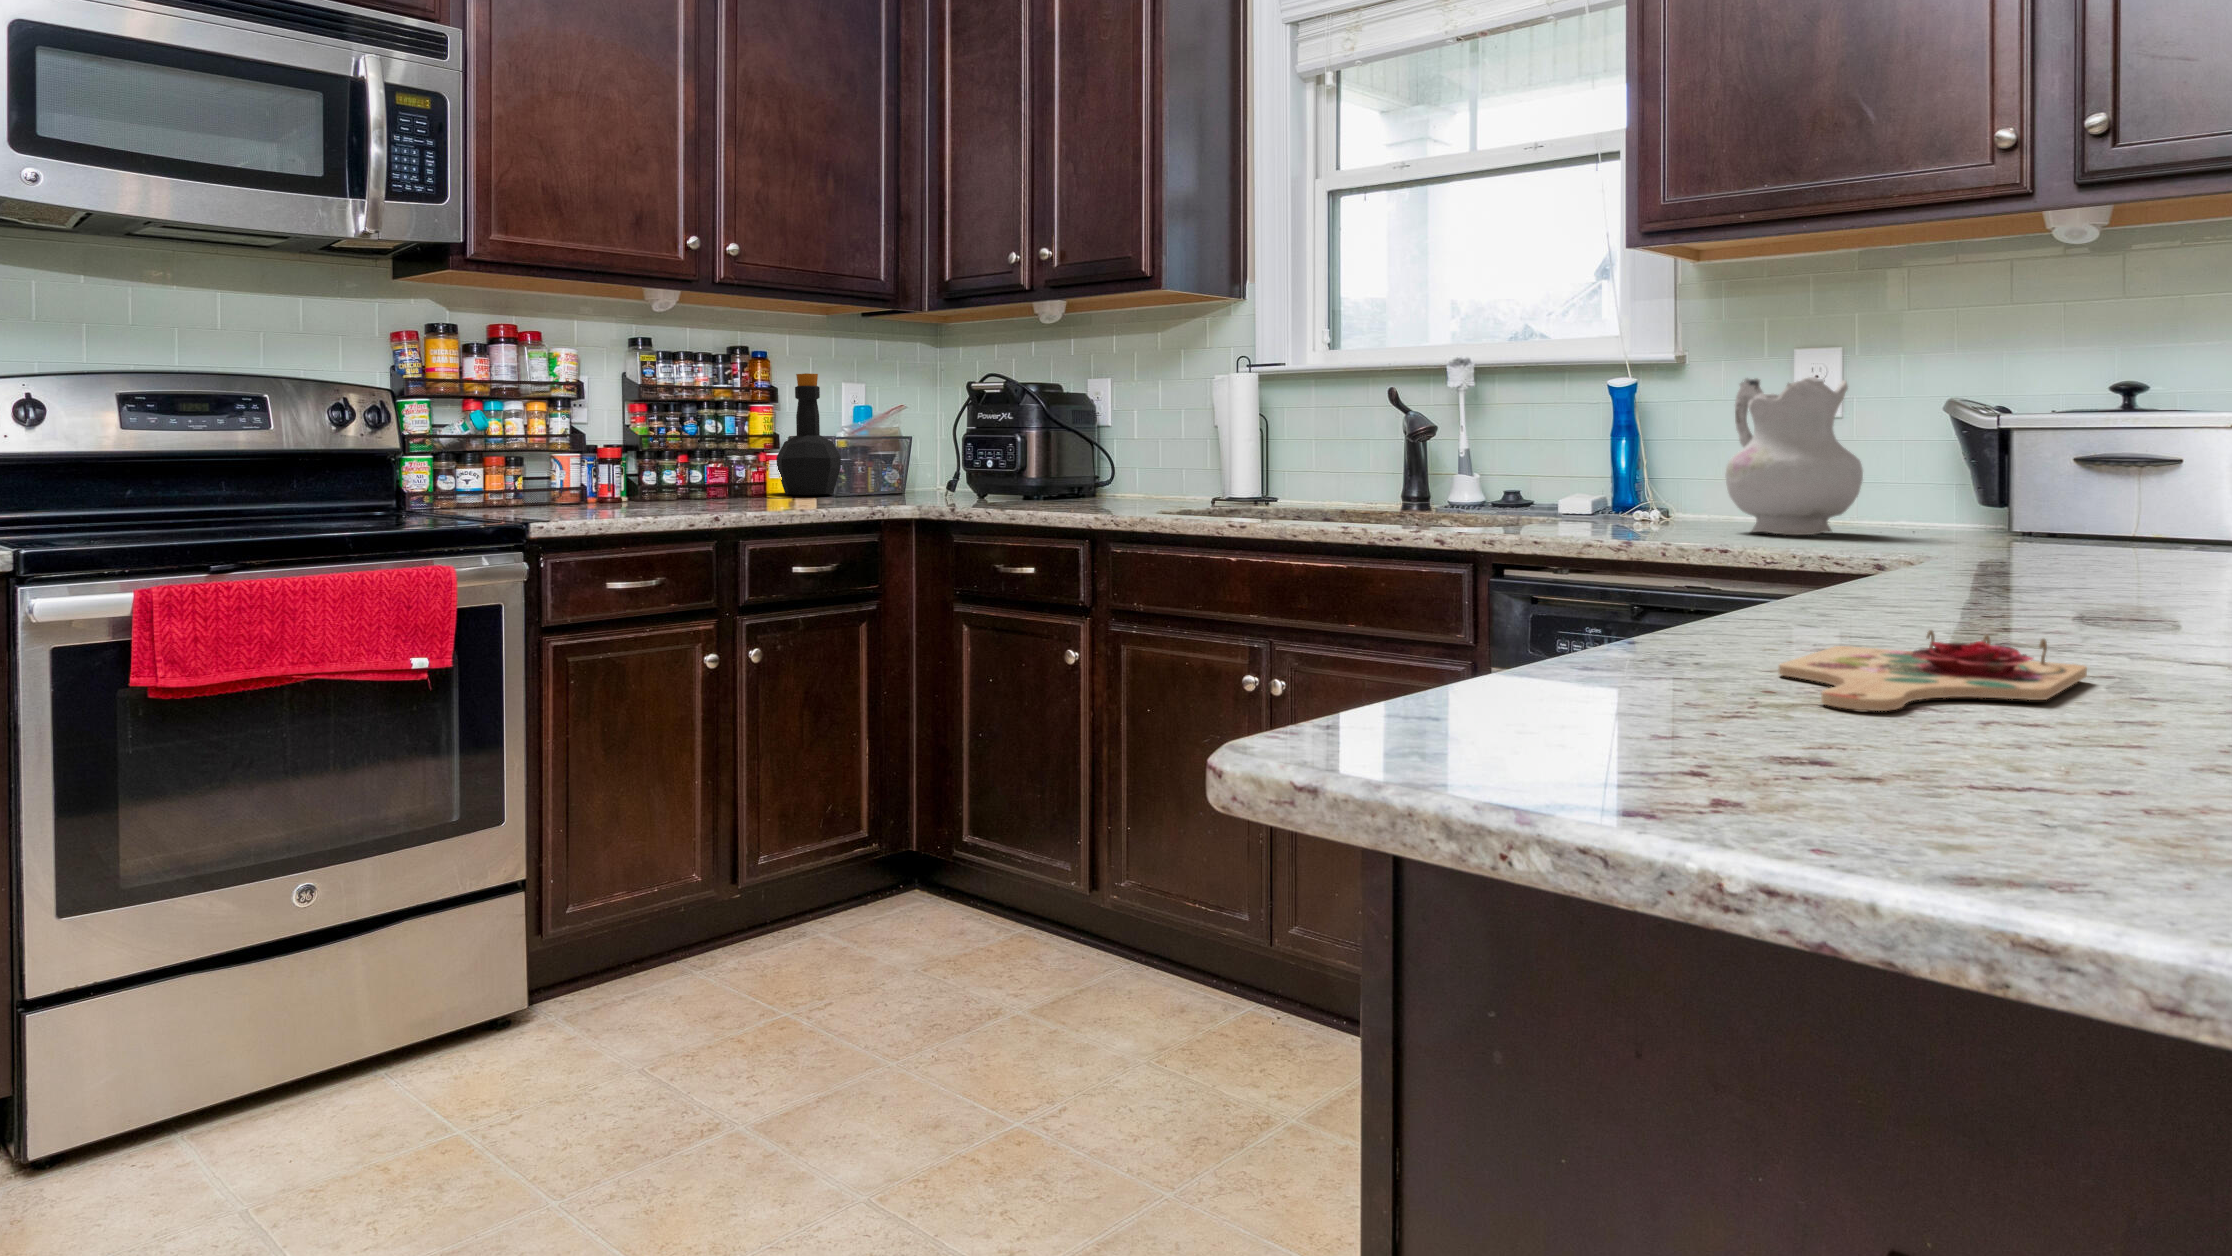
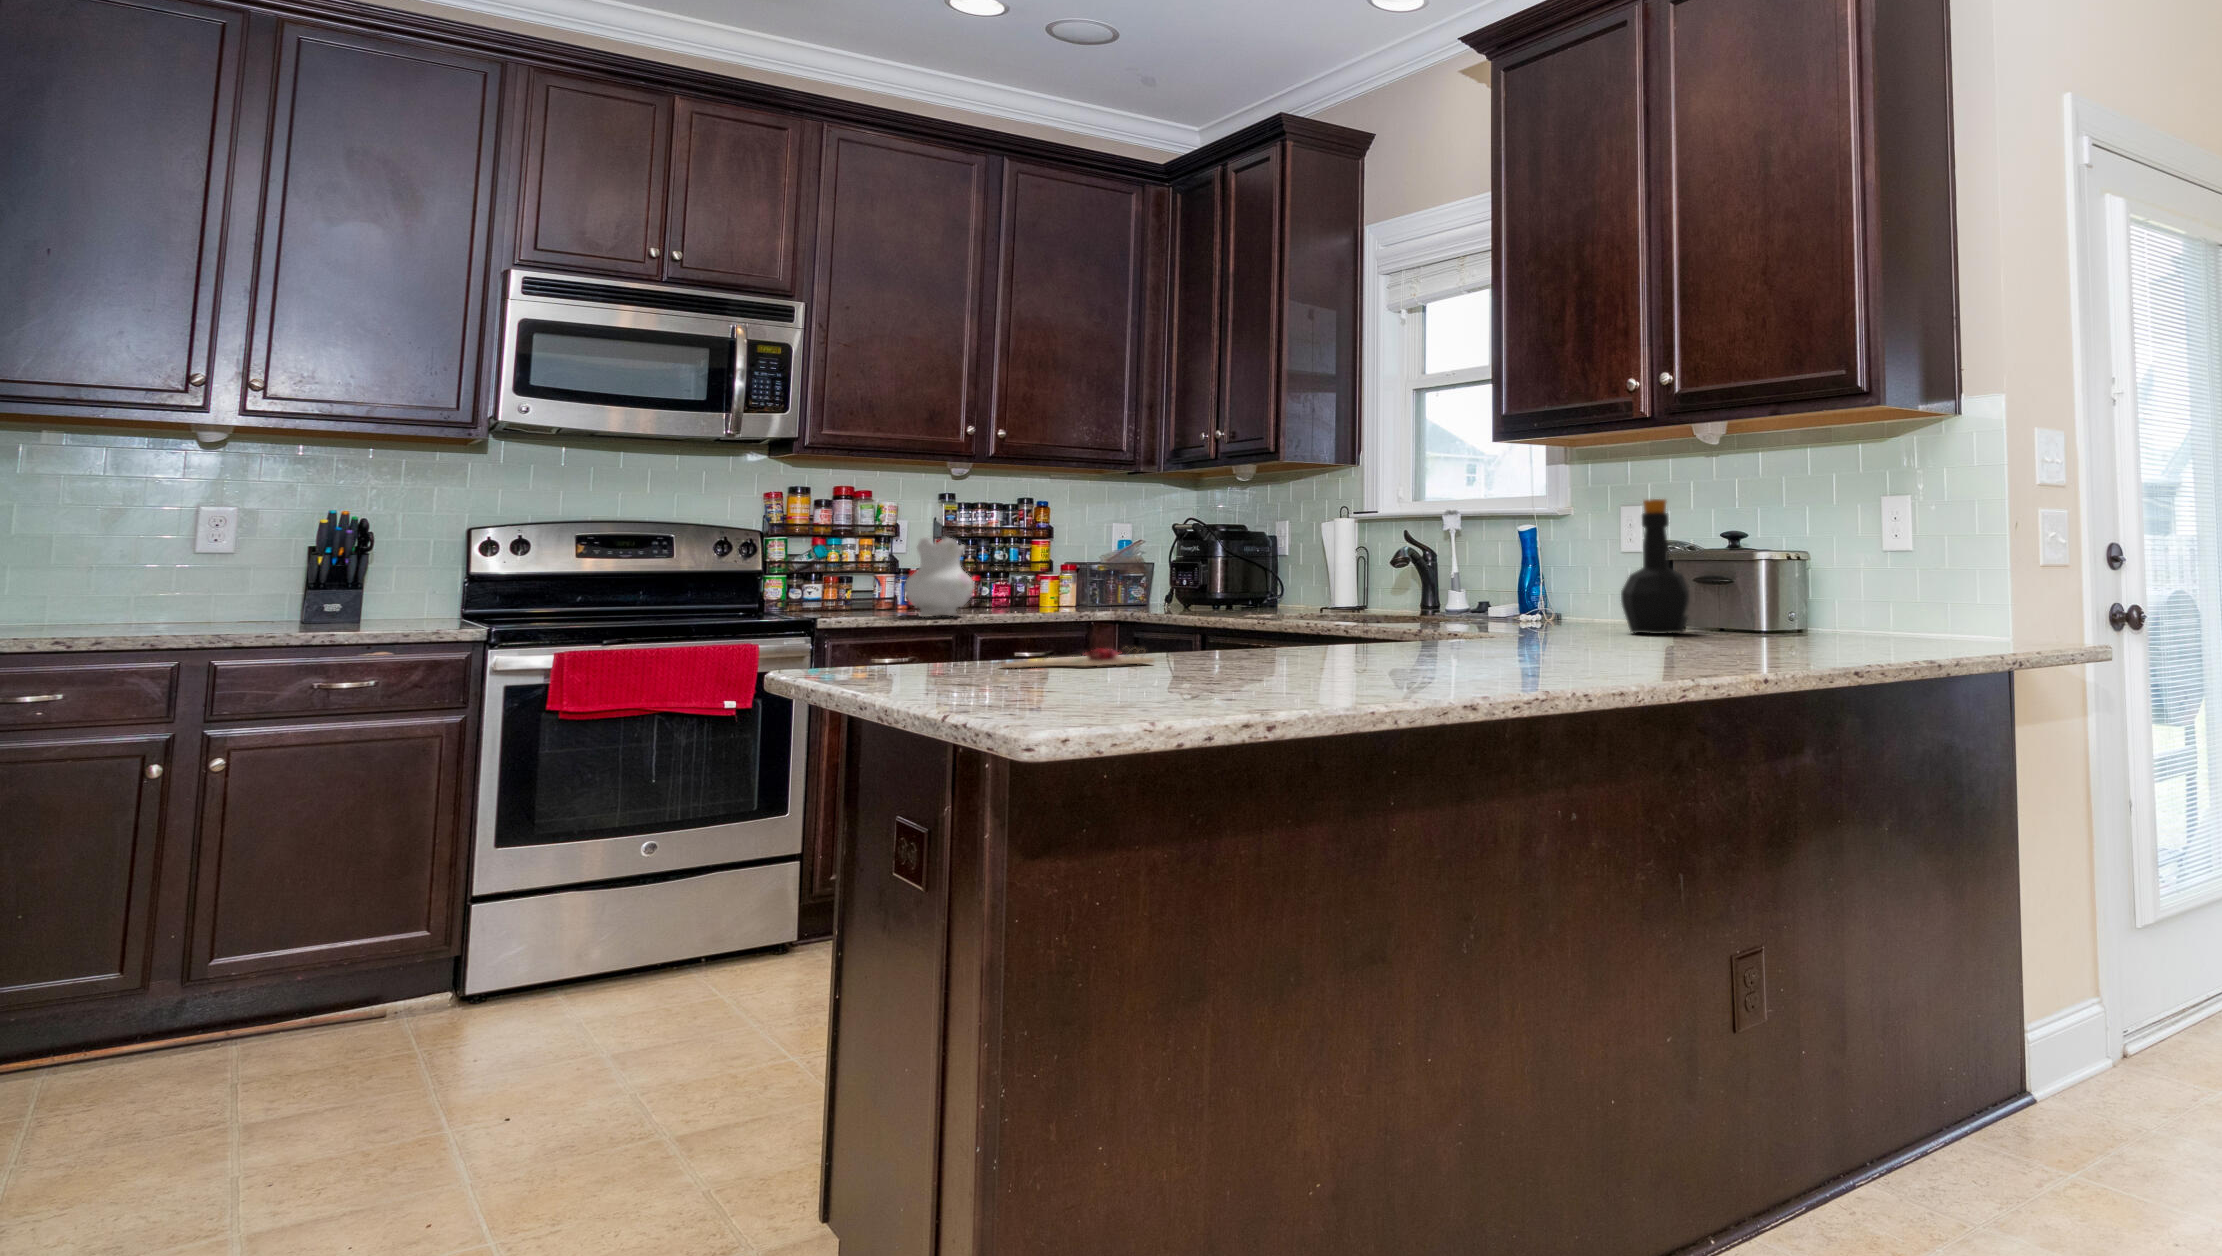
bottle: present [776,373,841,495] -> present [1621,499,1689,634]
ceramic pitcher: present [1725,377,1863,535] -> present [905,536,974,617]

